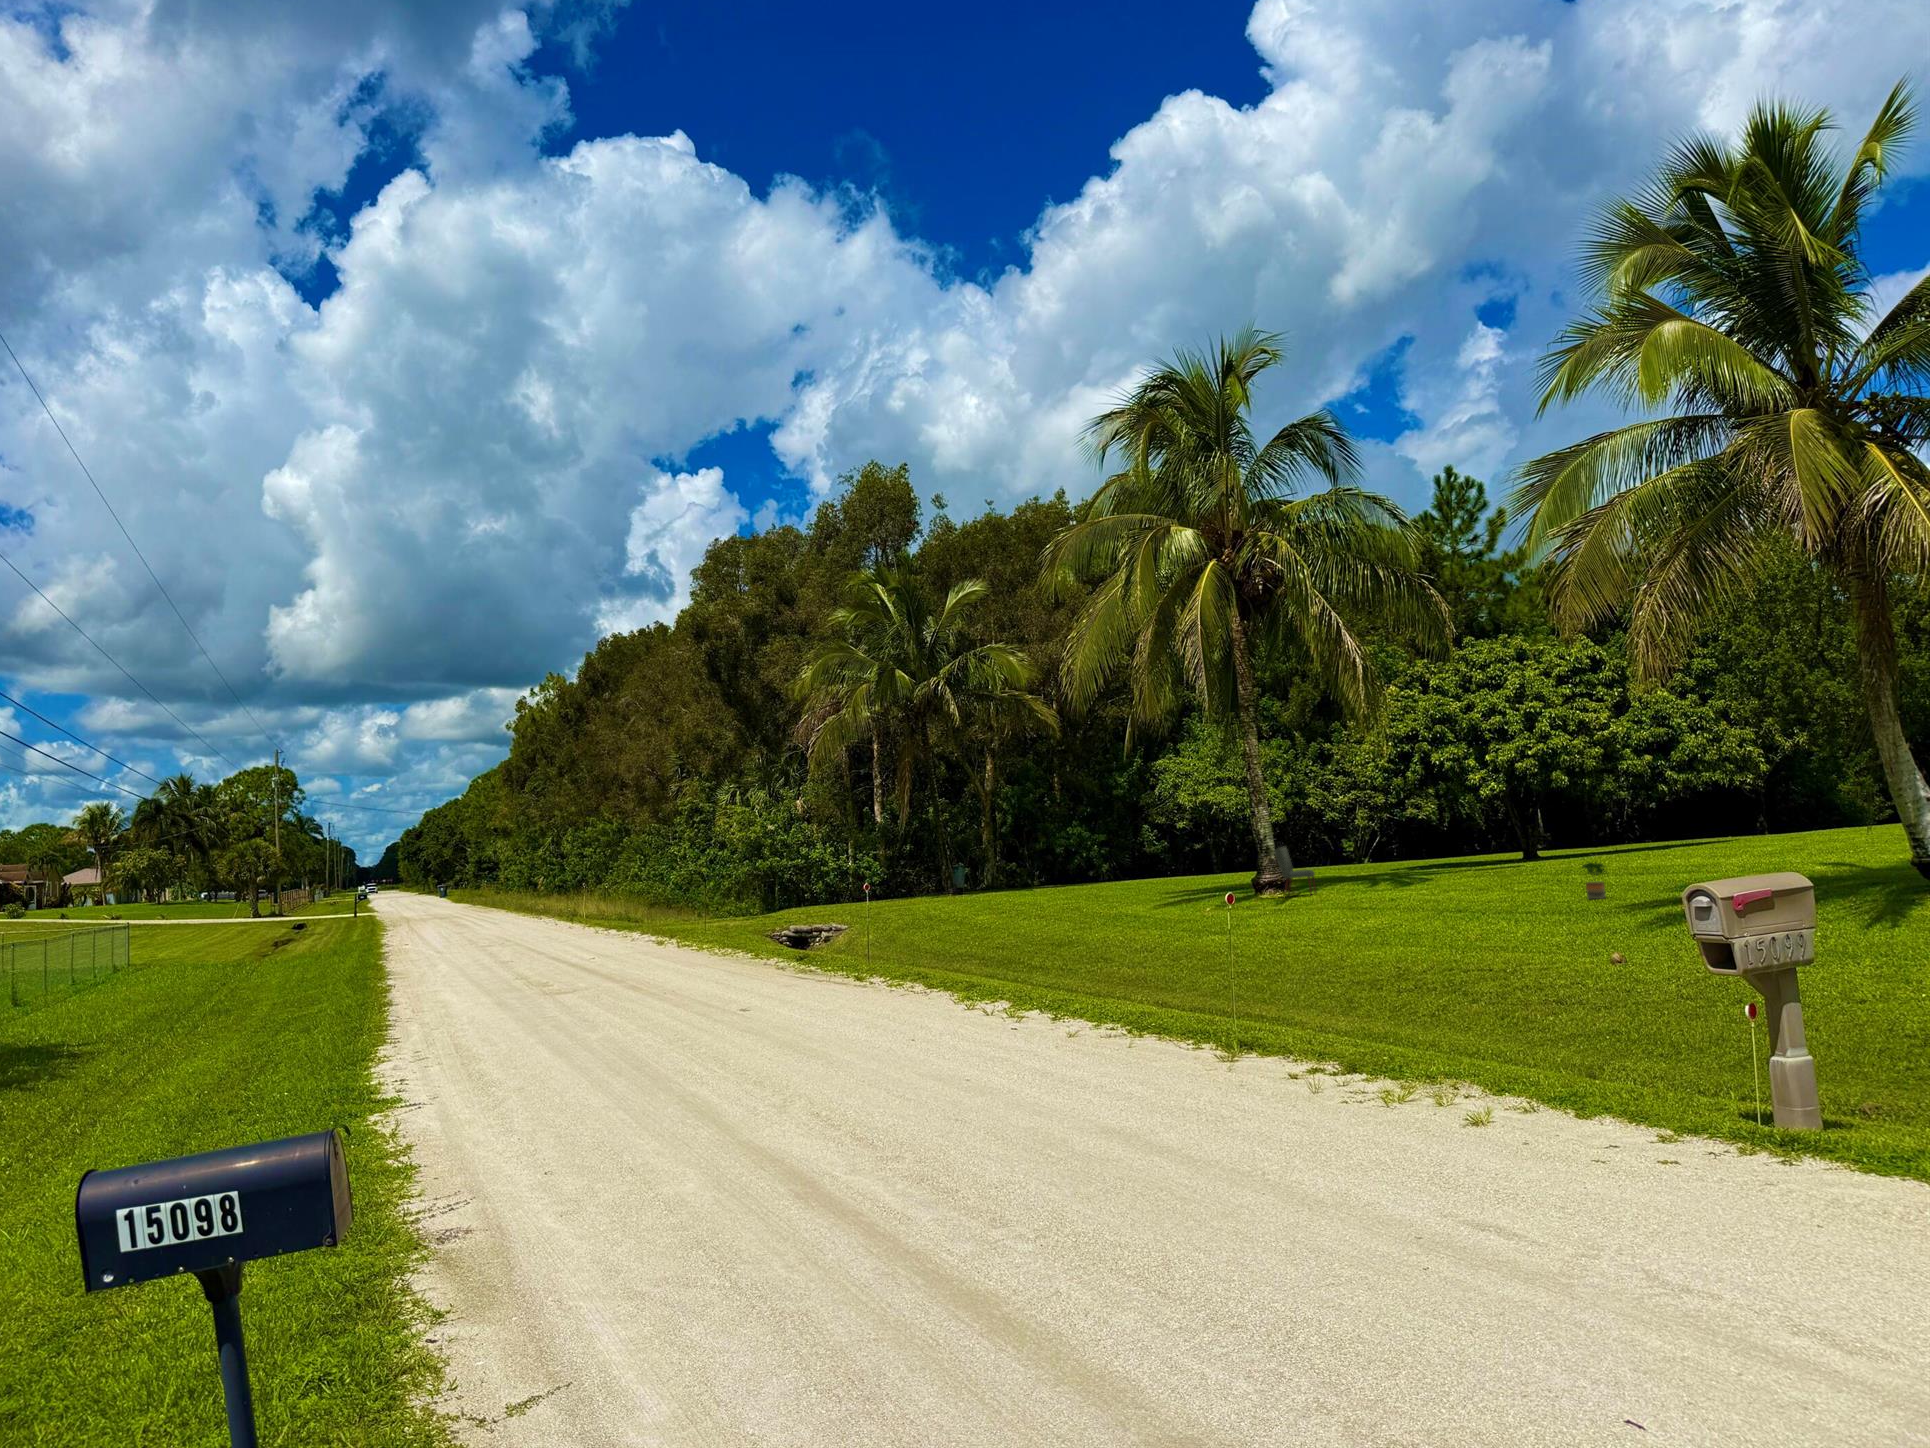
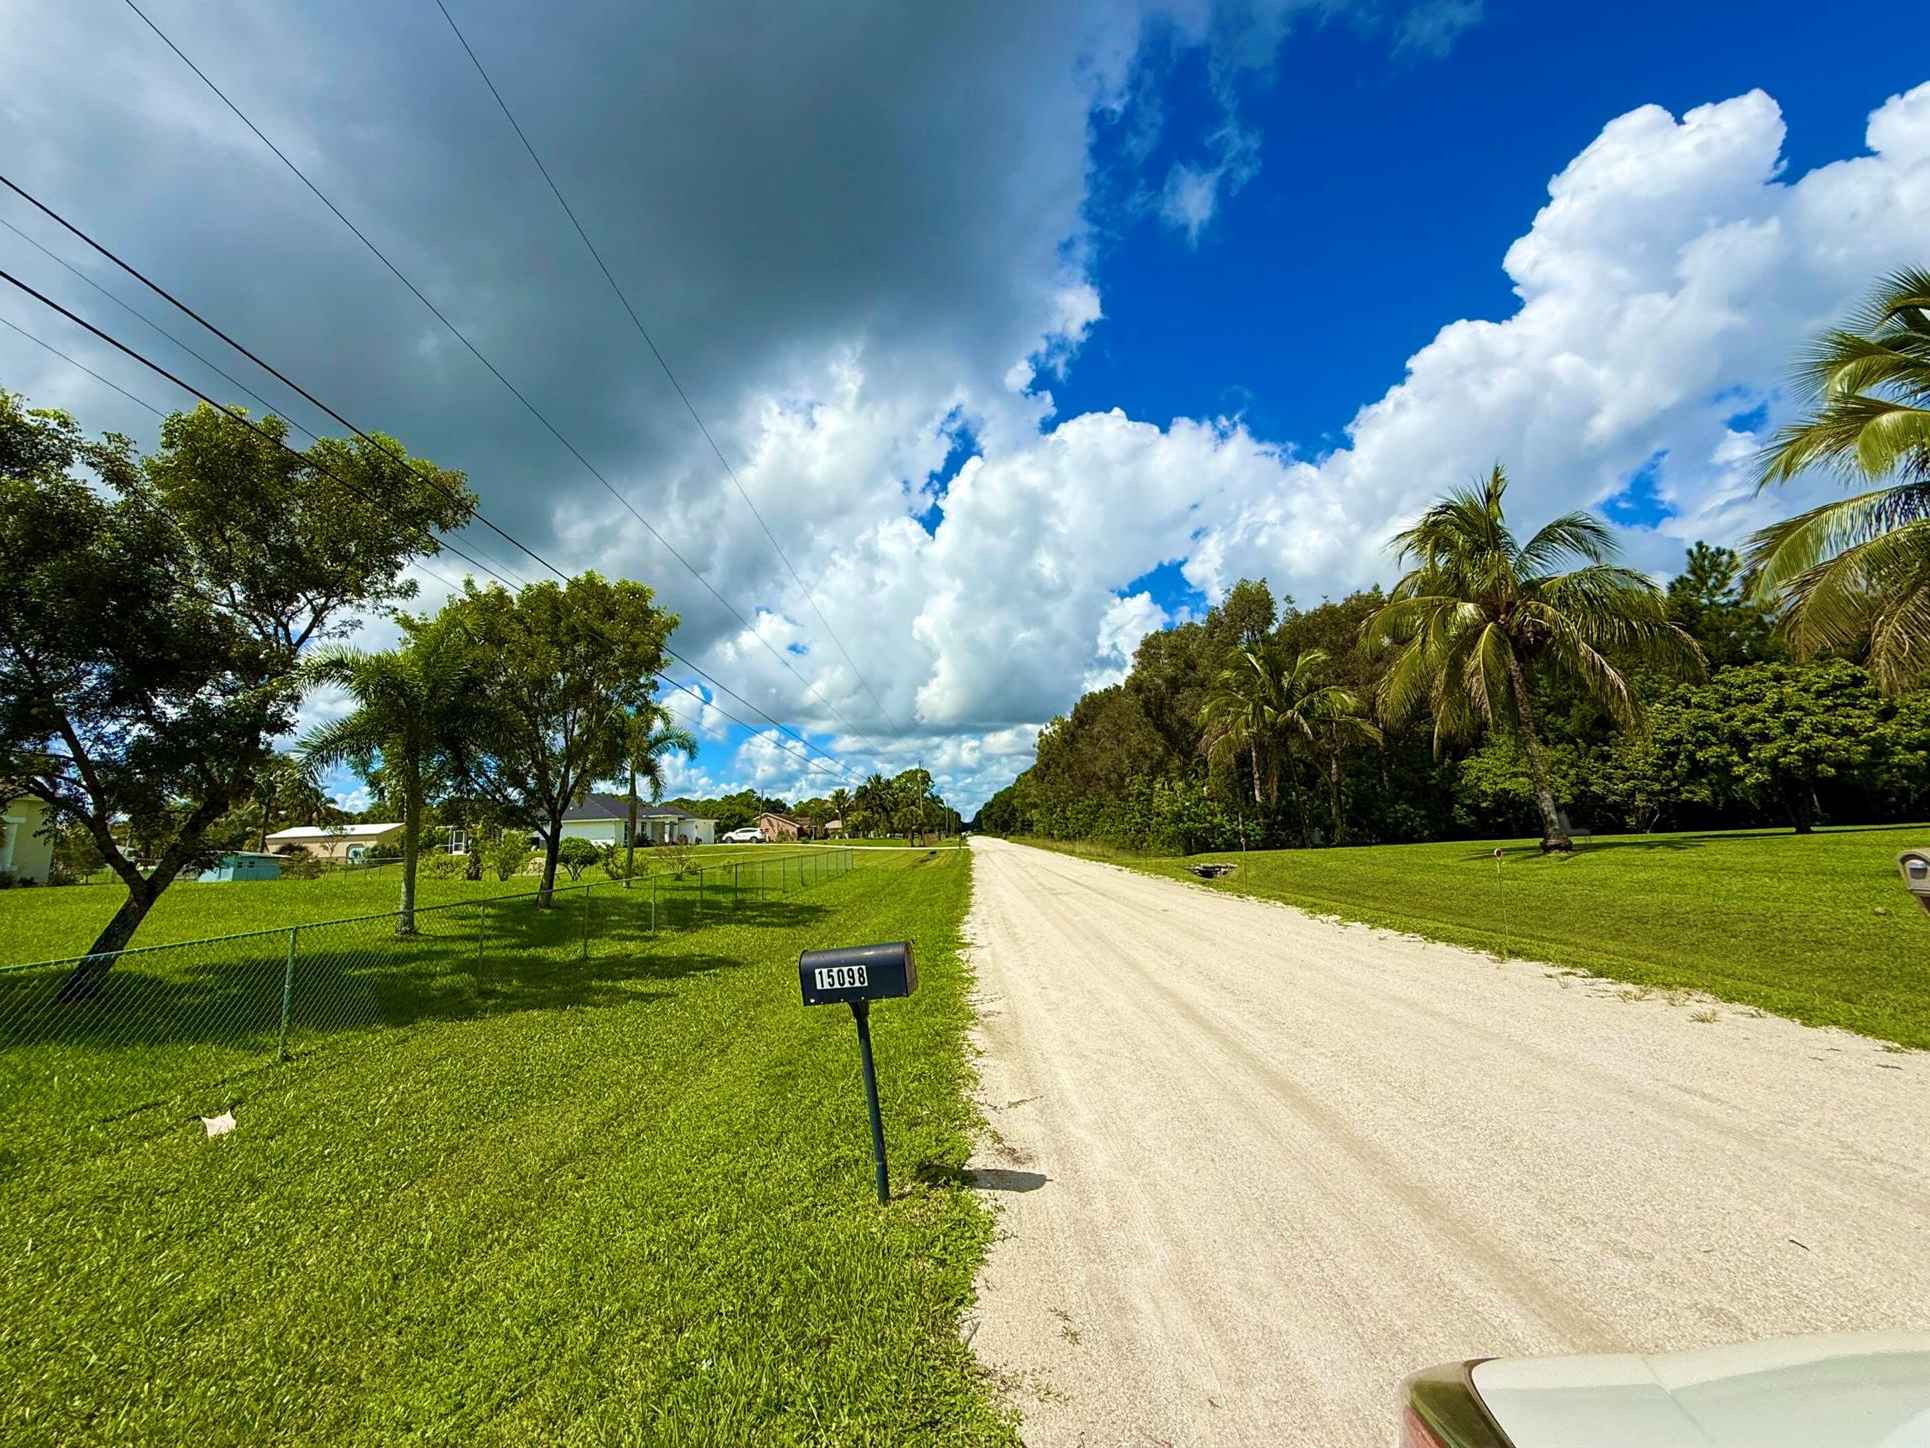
potted tree: present [1582,862,1606,899] -> none [1815,819,1842,847]

